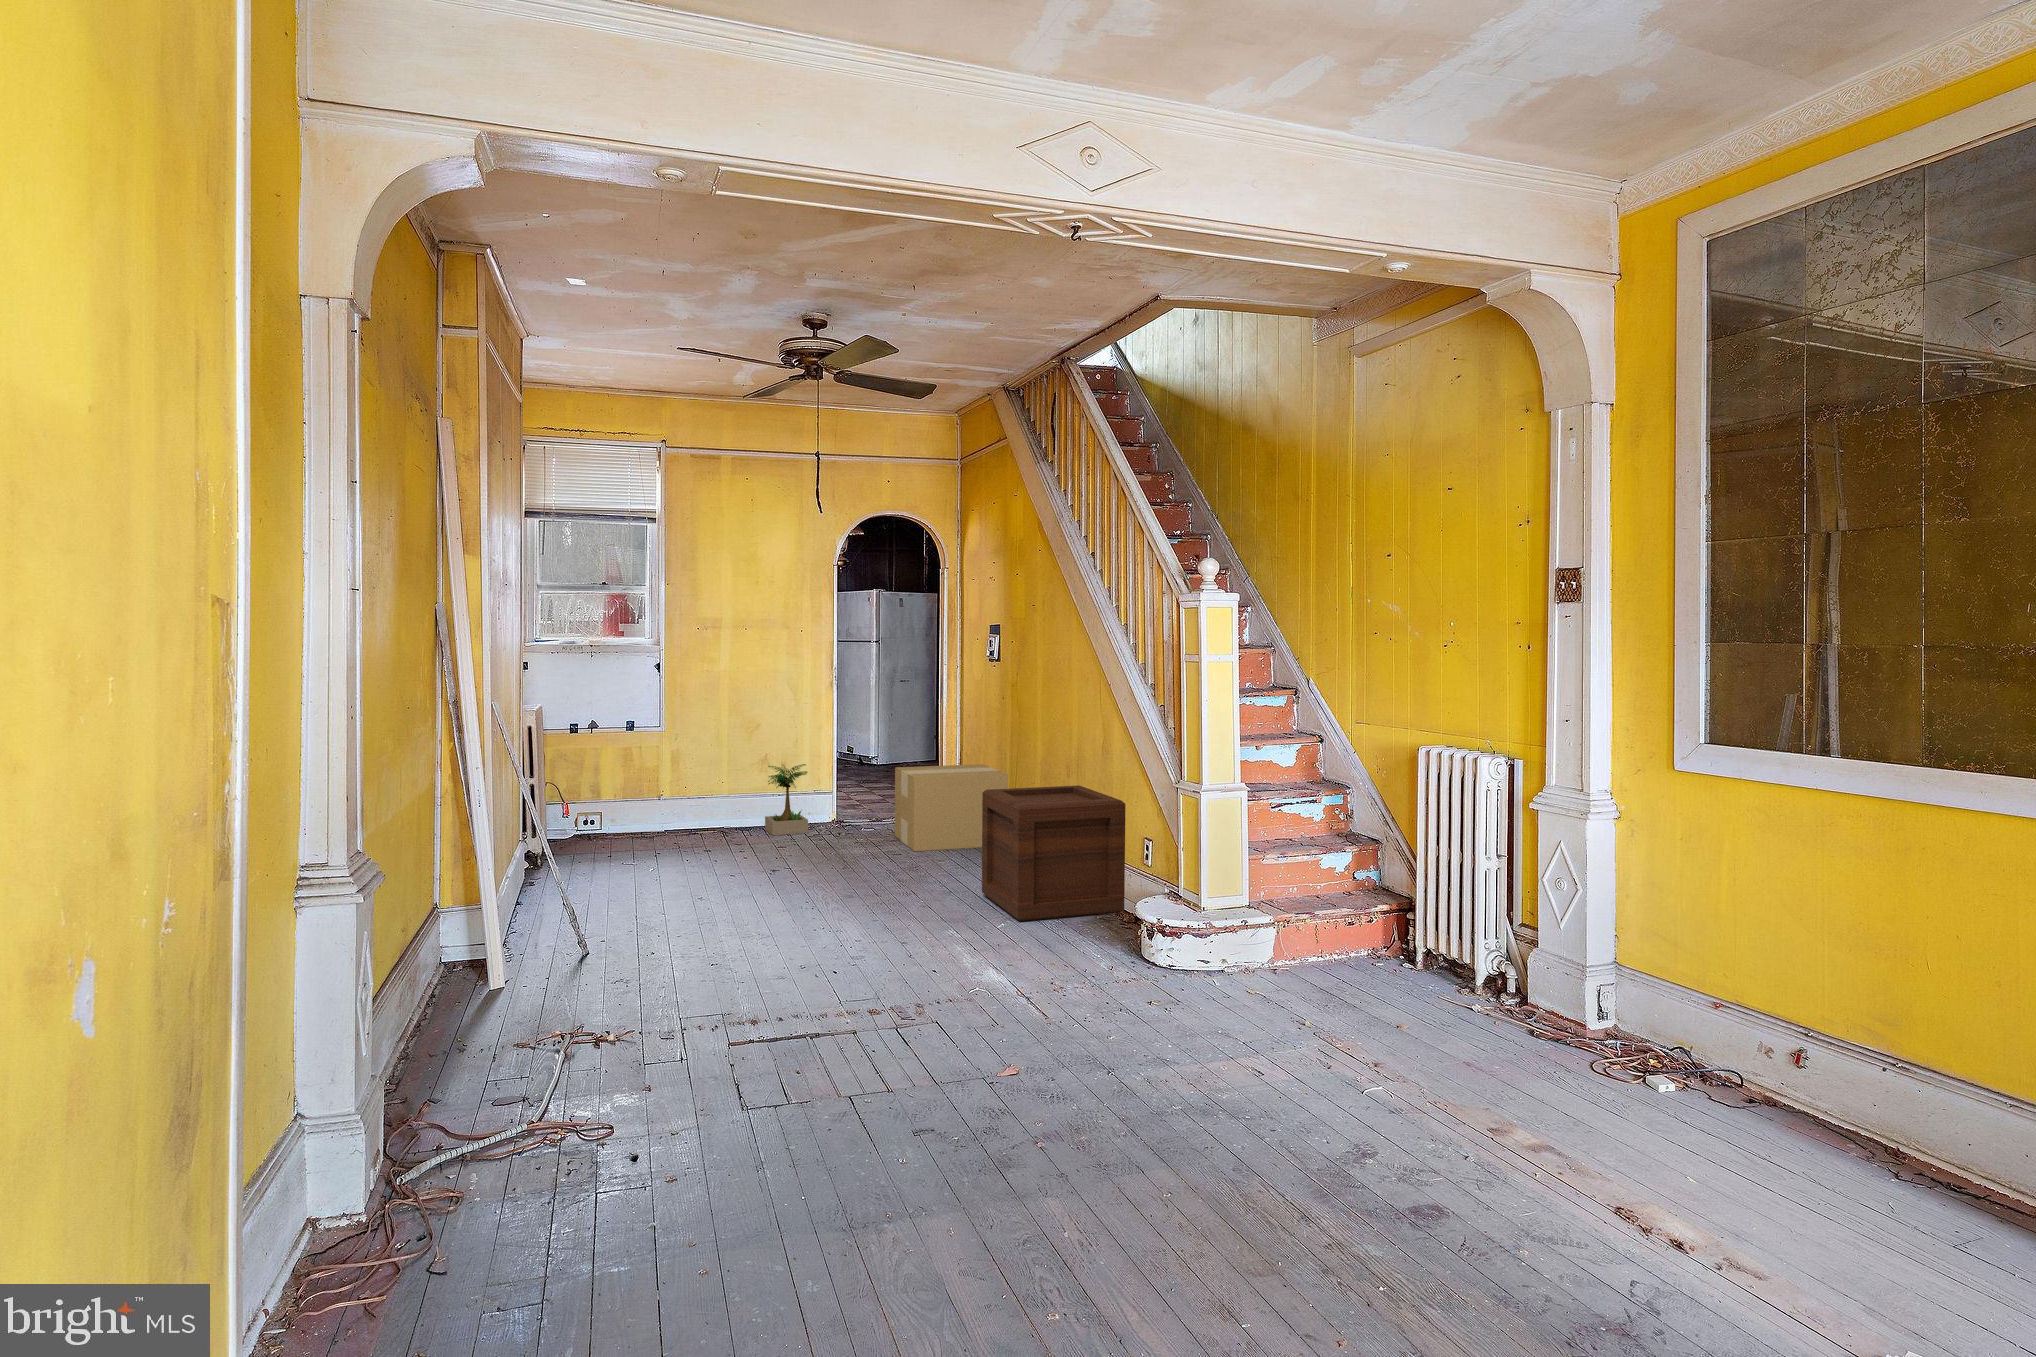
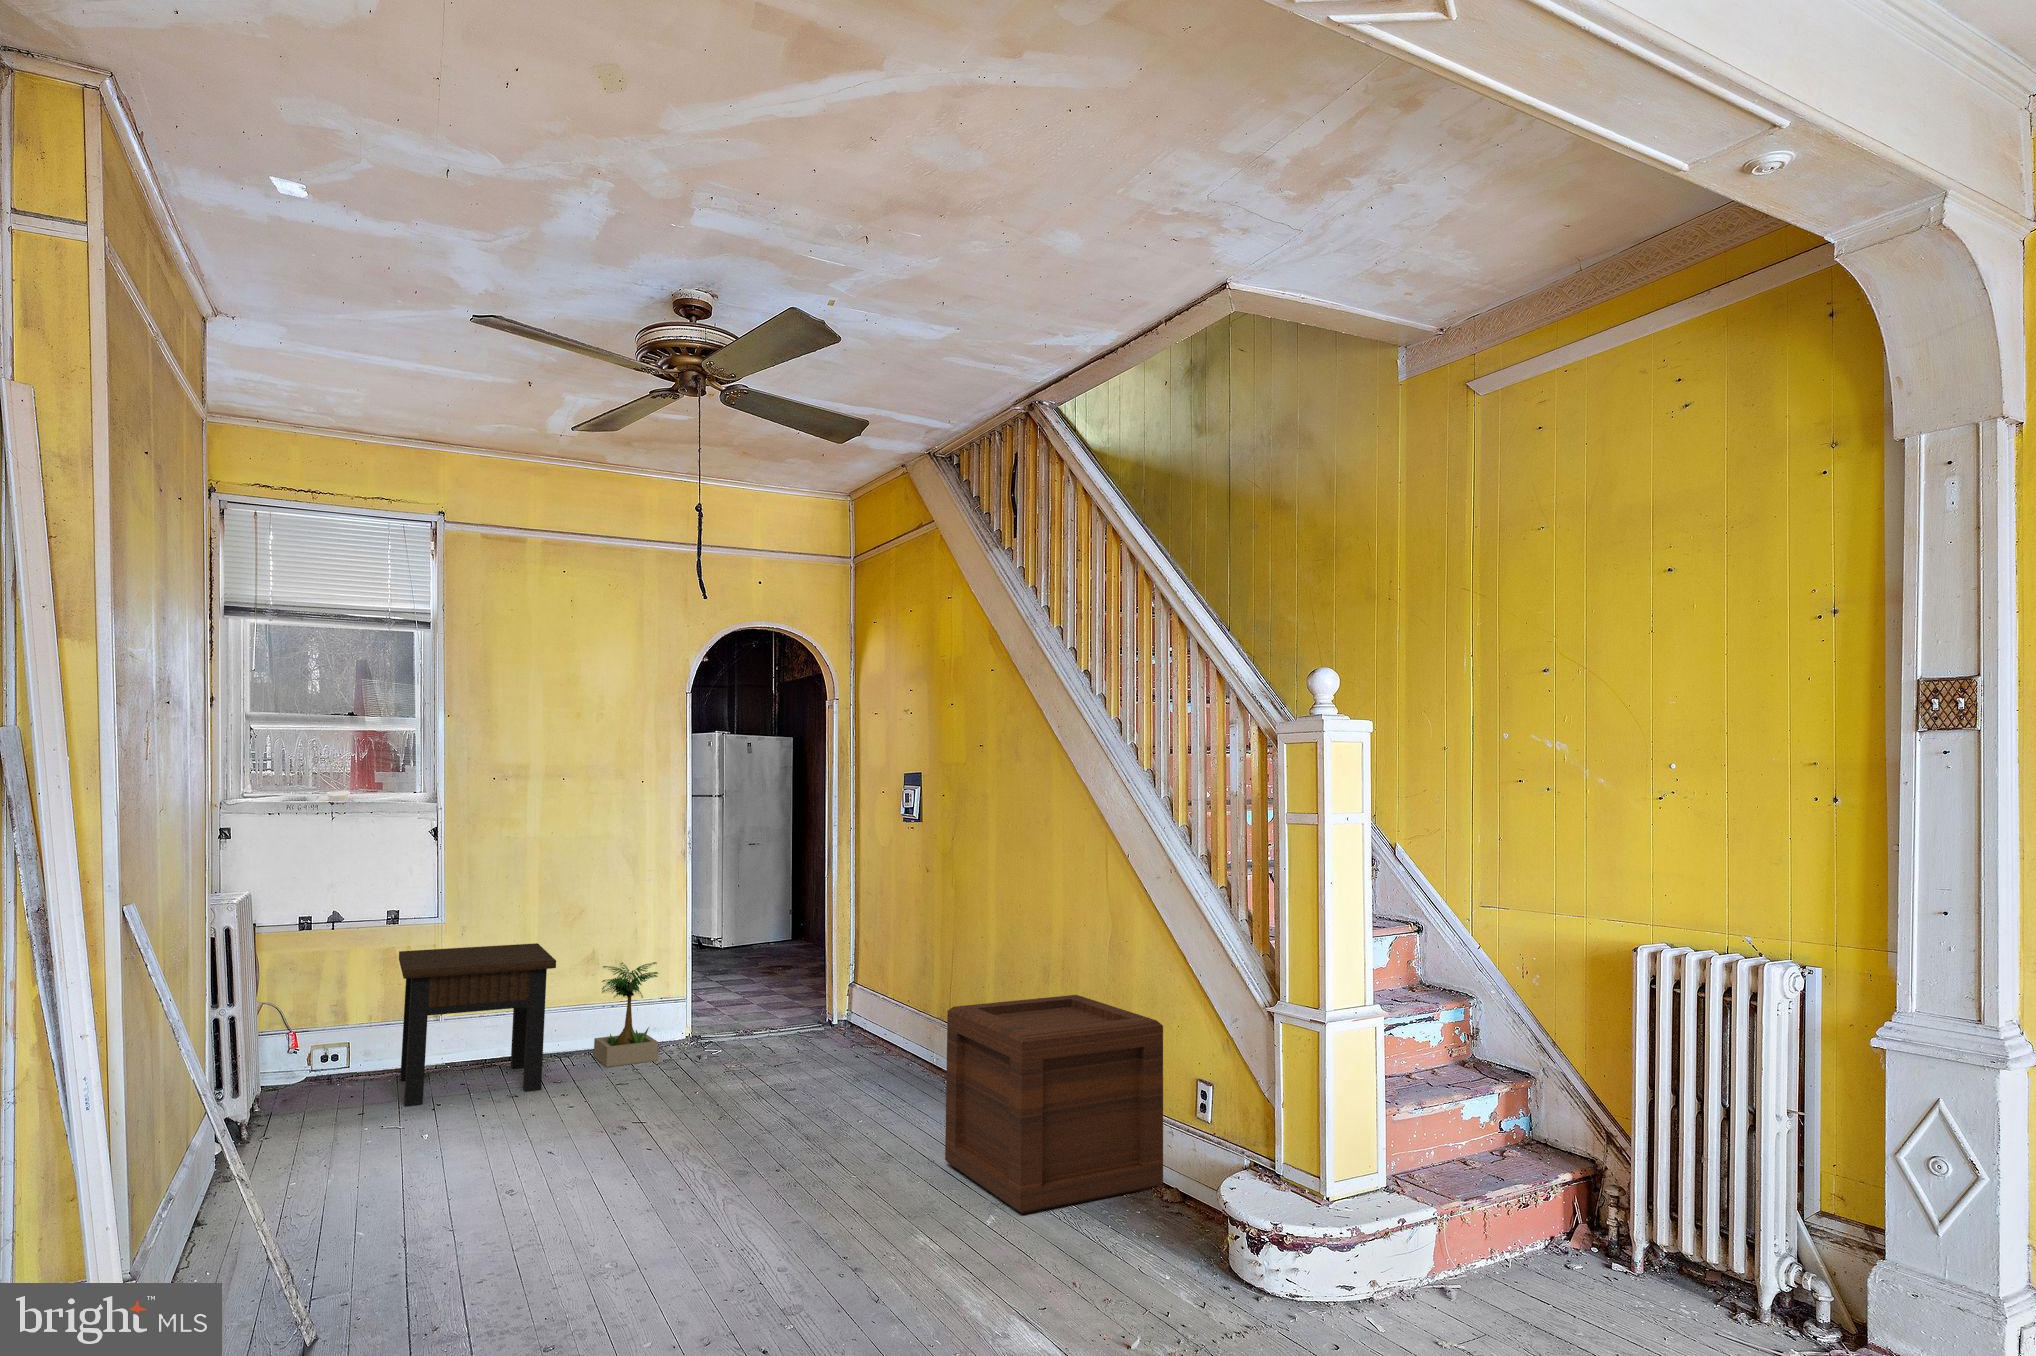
side table: none [630,749,733,852] -> present [399,943,556,1106]
cardboard box: present [895,764,1008,851] -> none [783,957,945,1087]

